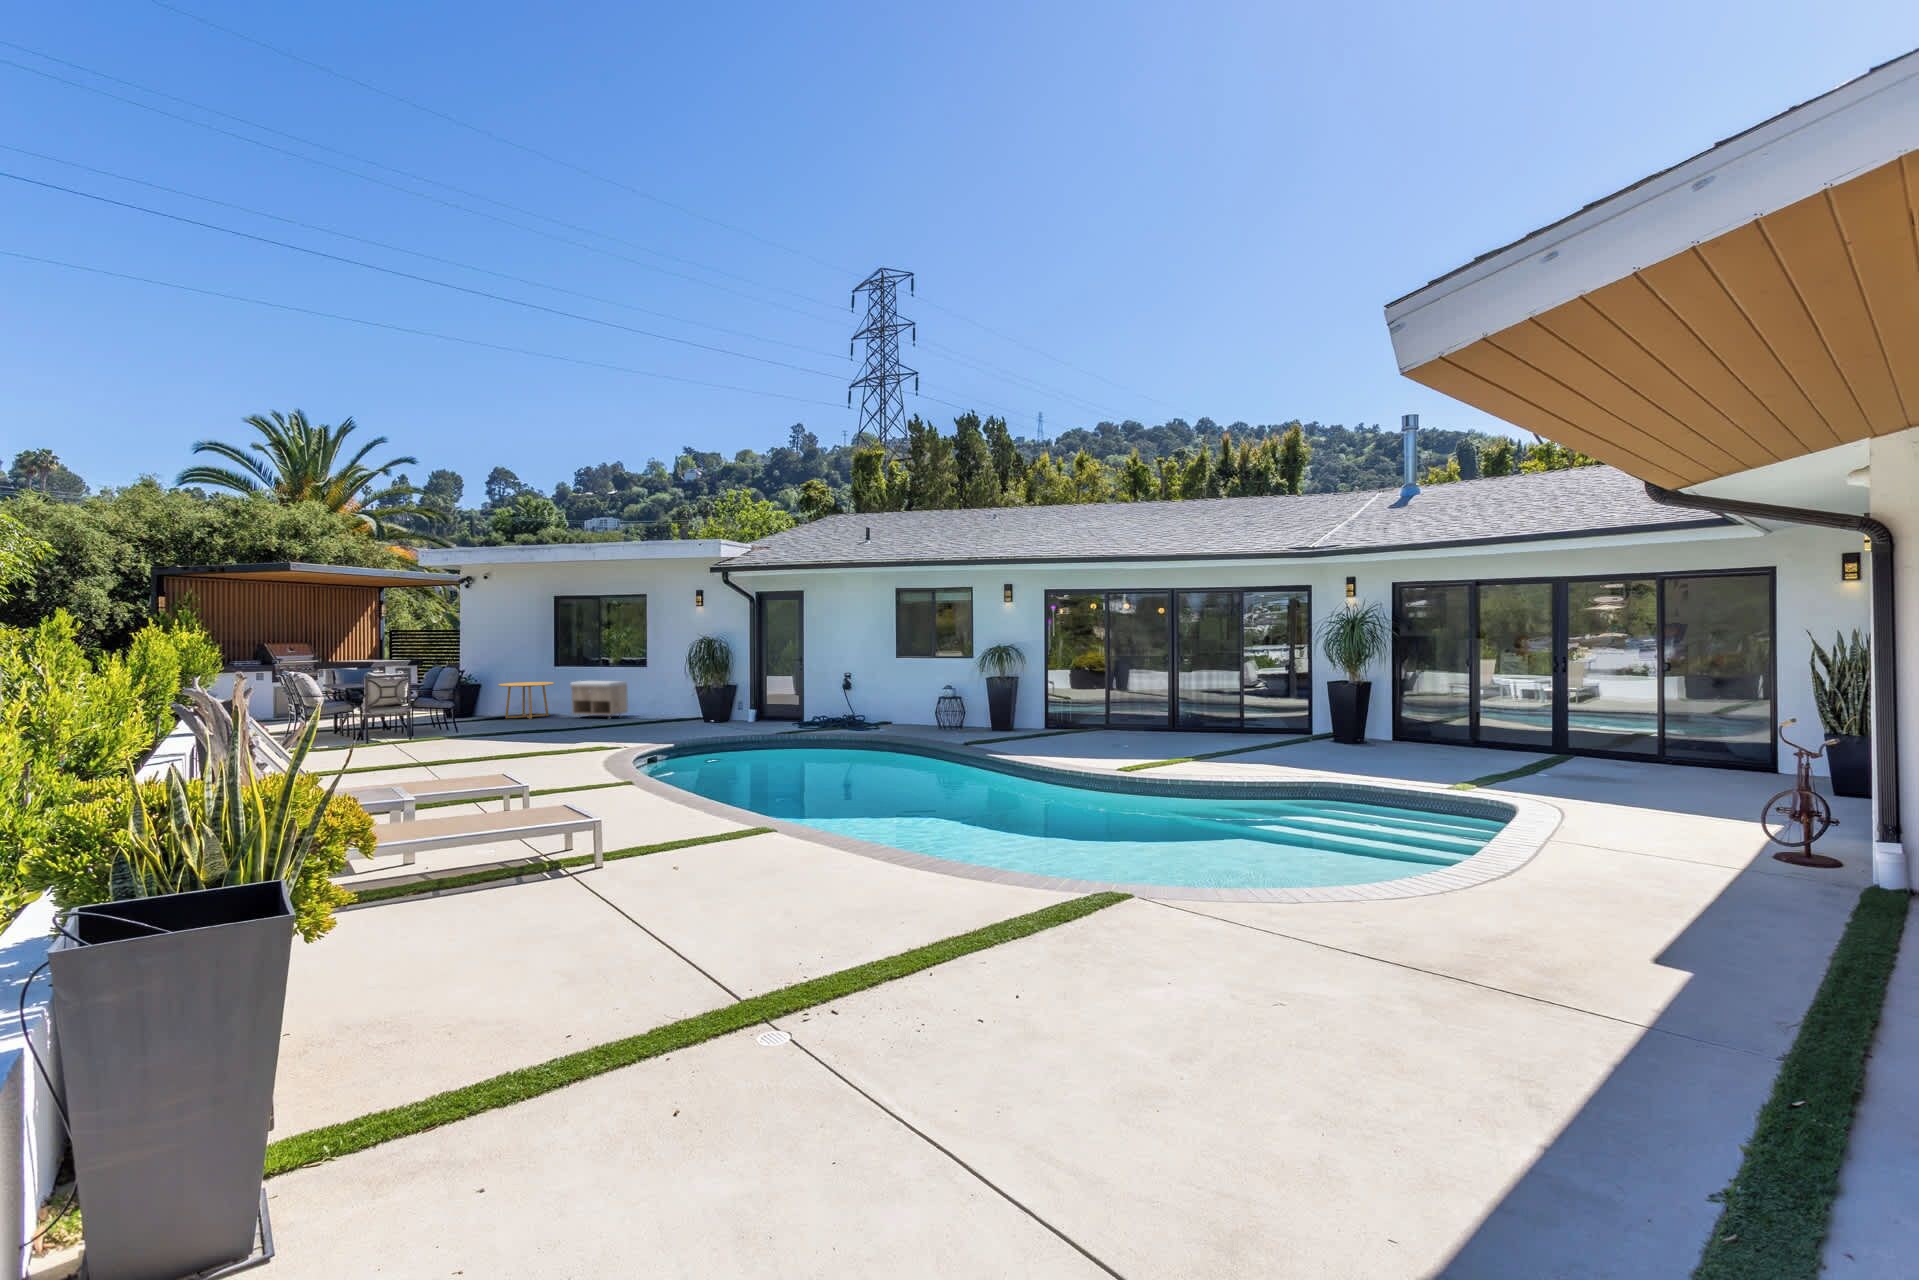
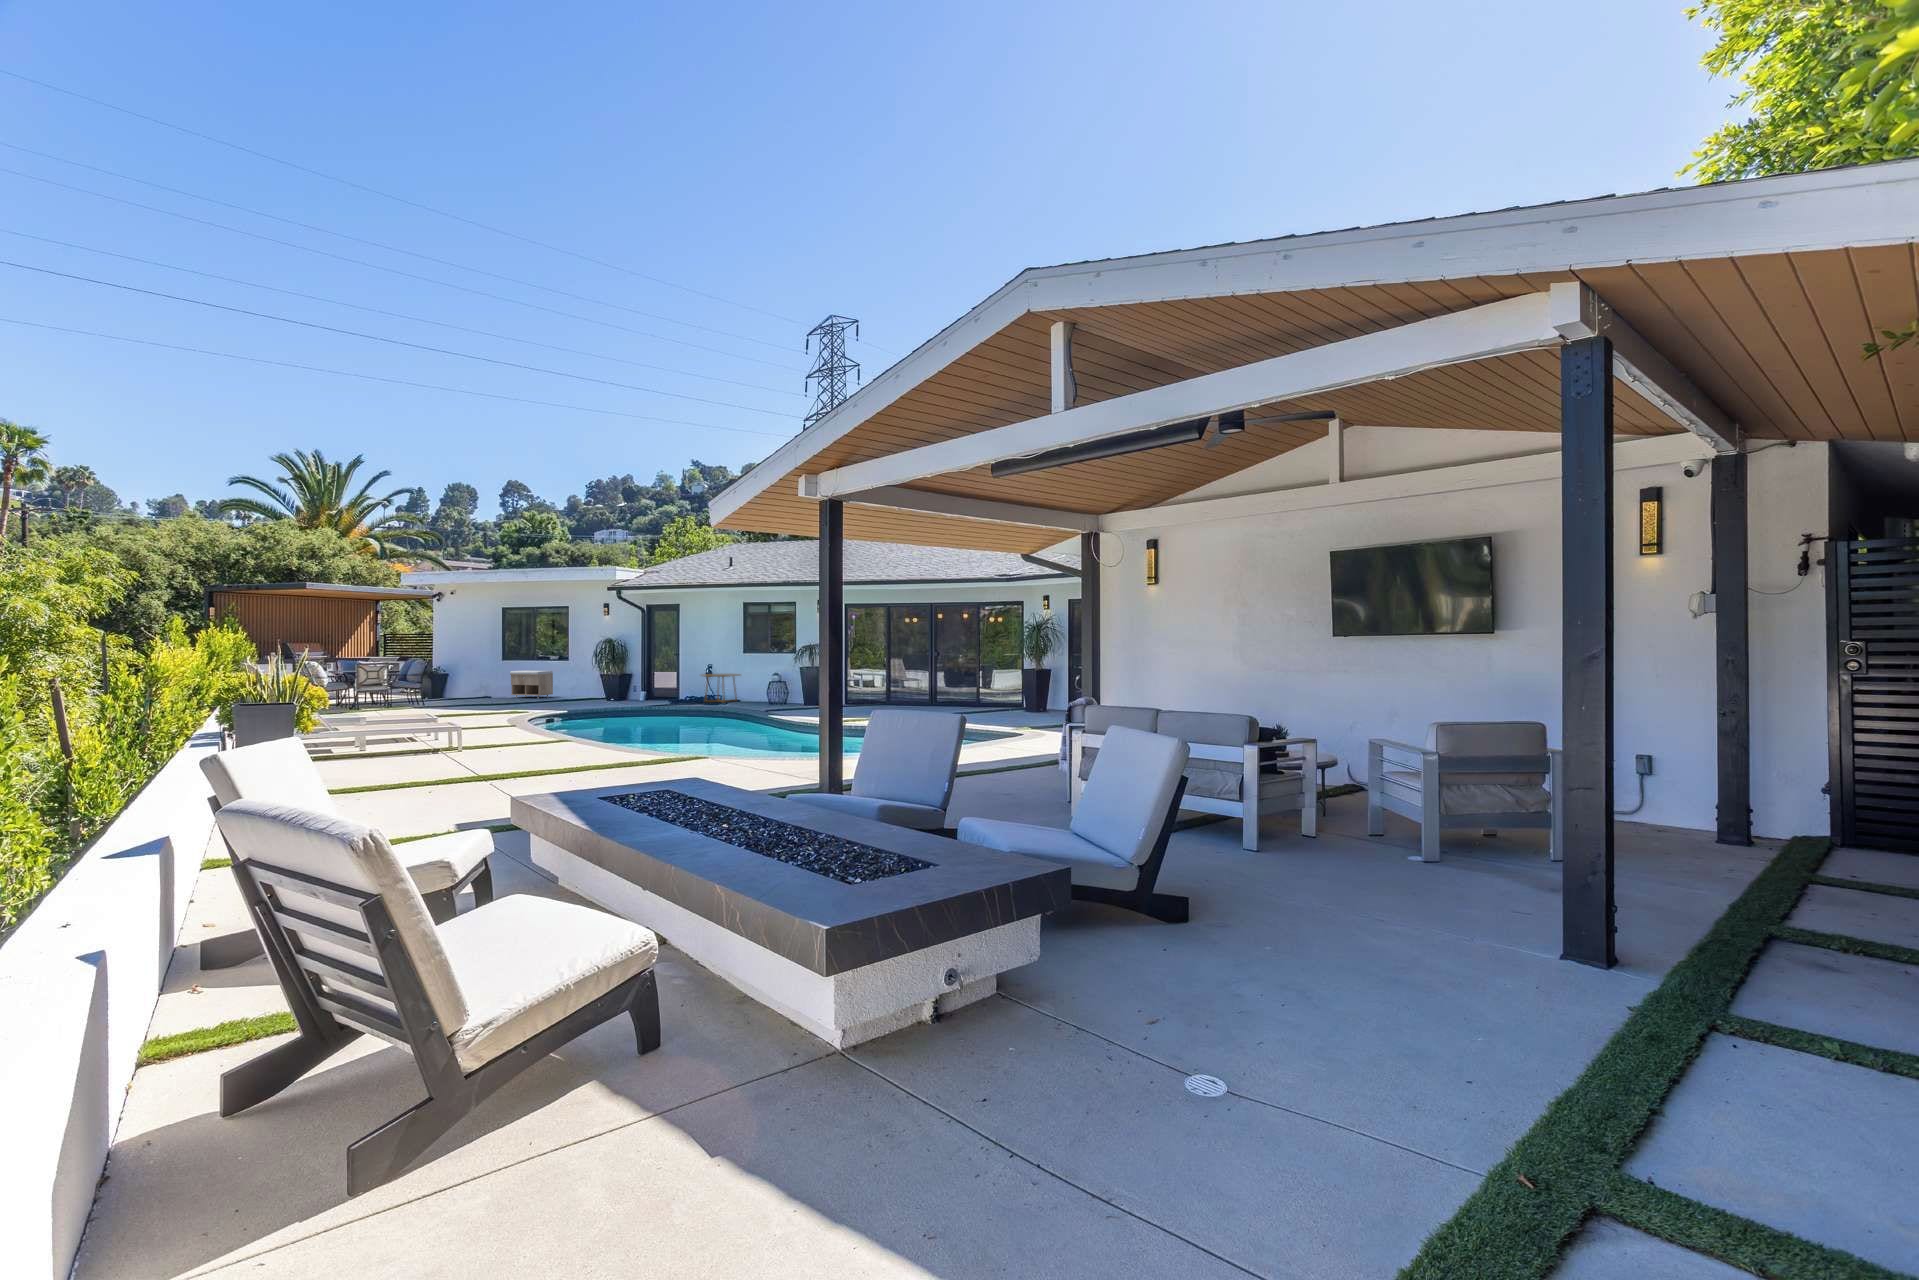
round table: present [498,682,554,719] -> present [702,674,740,703]

